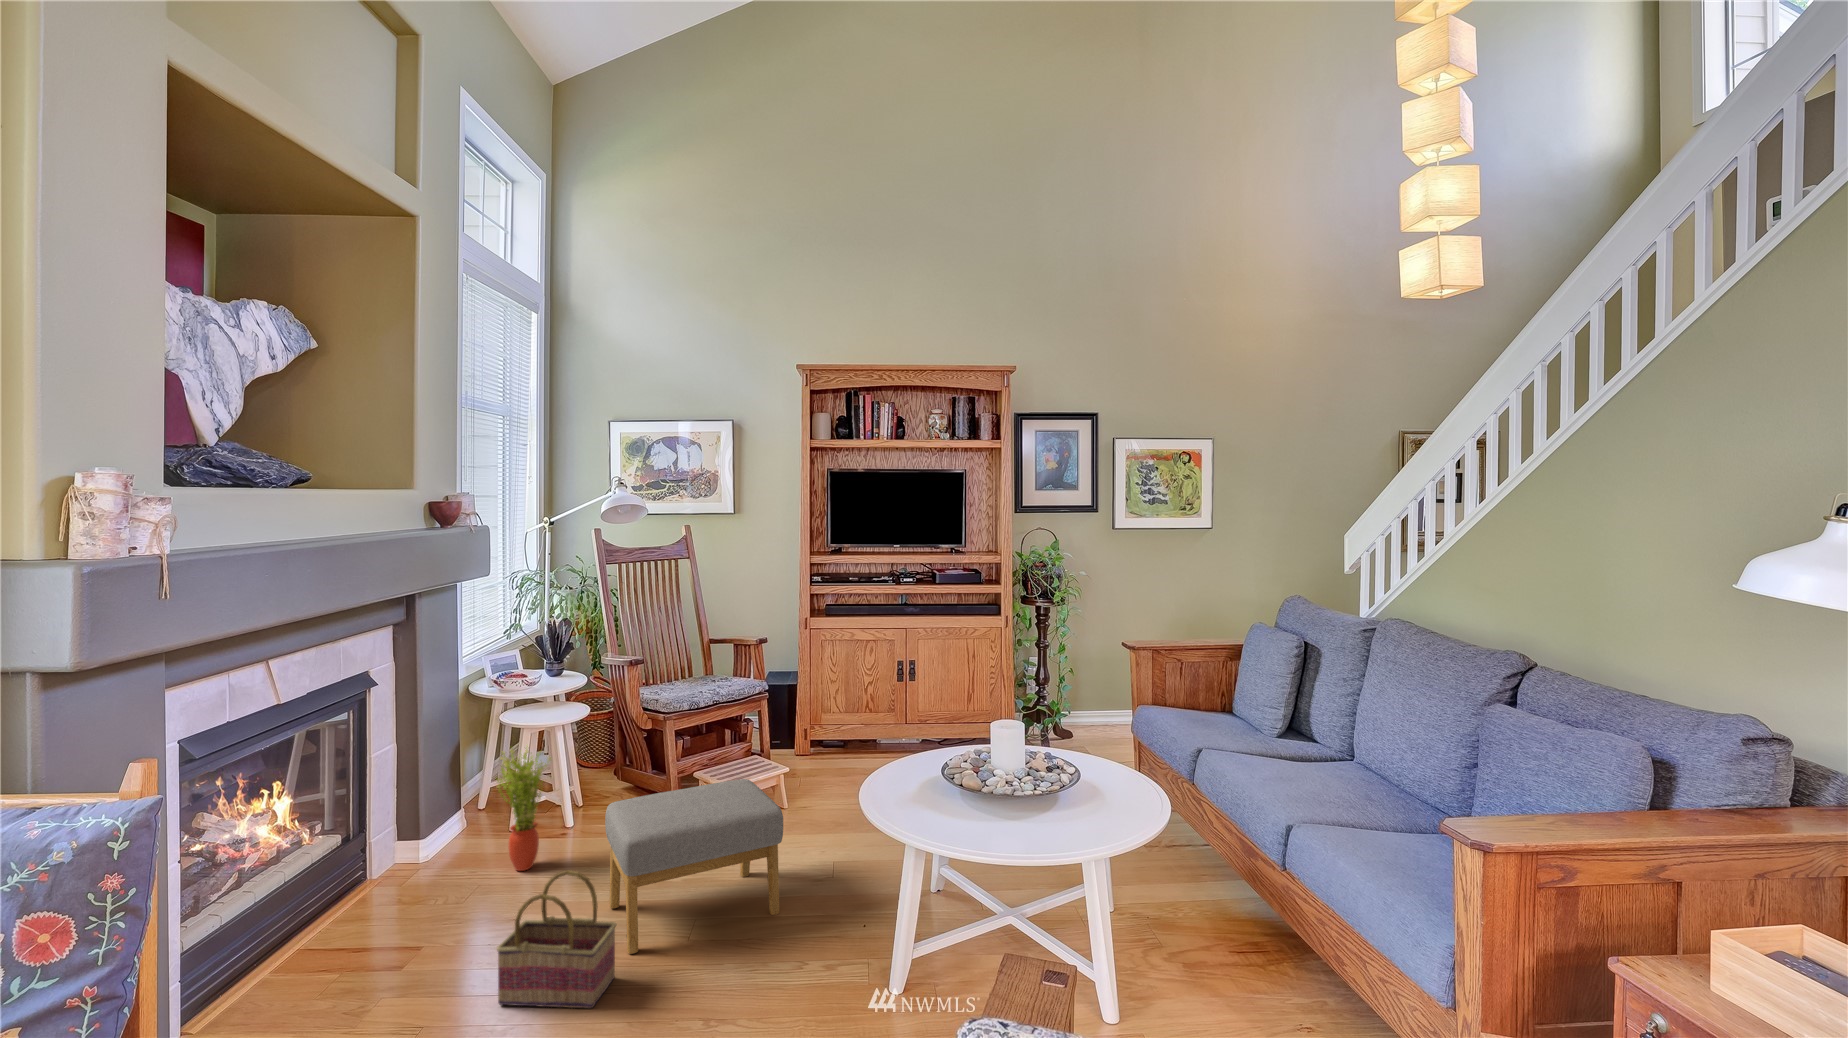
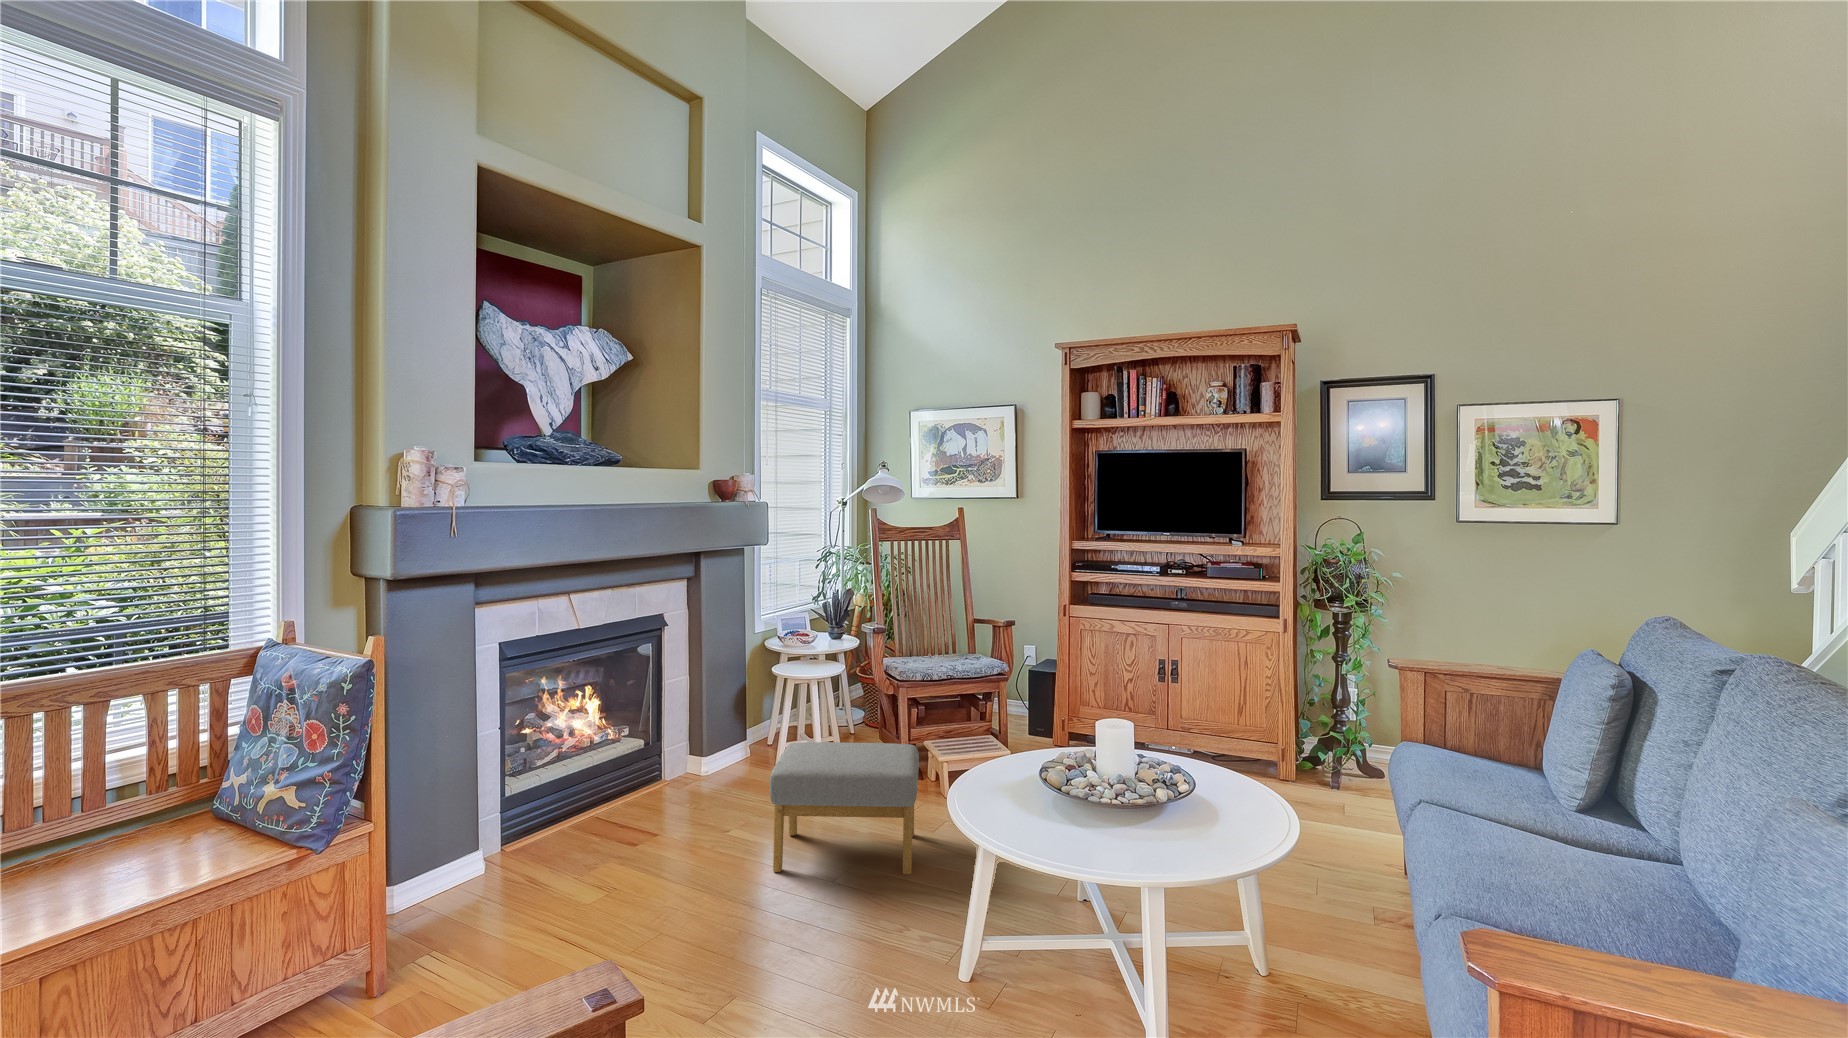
potted plant: present [497,746,551,871] -> none [733,687,780,792]
basket: present [497,870,616,1008] -> none [664,786,752,902]

